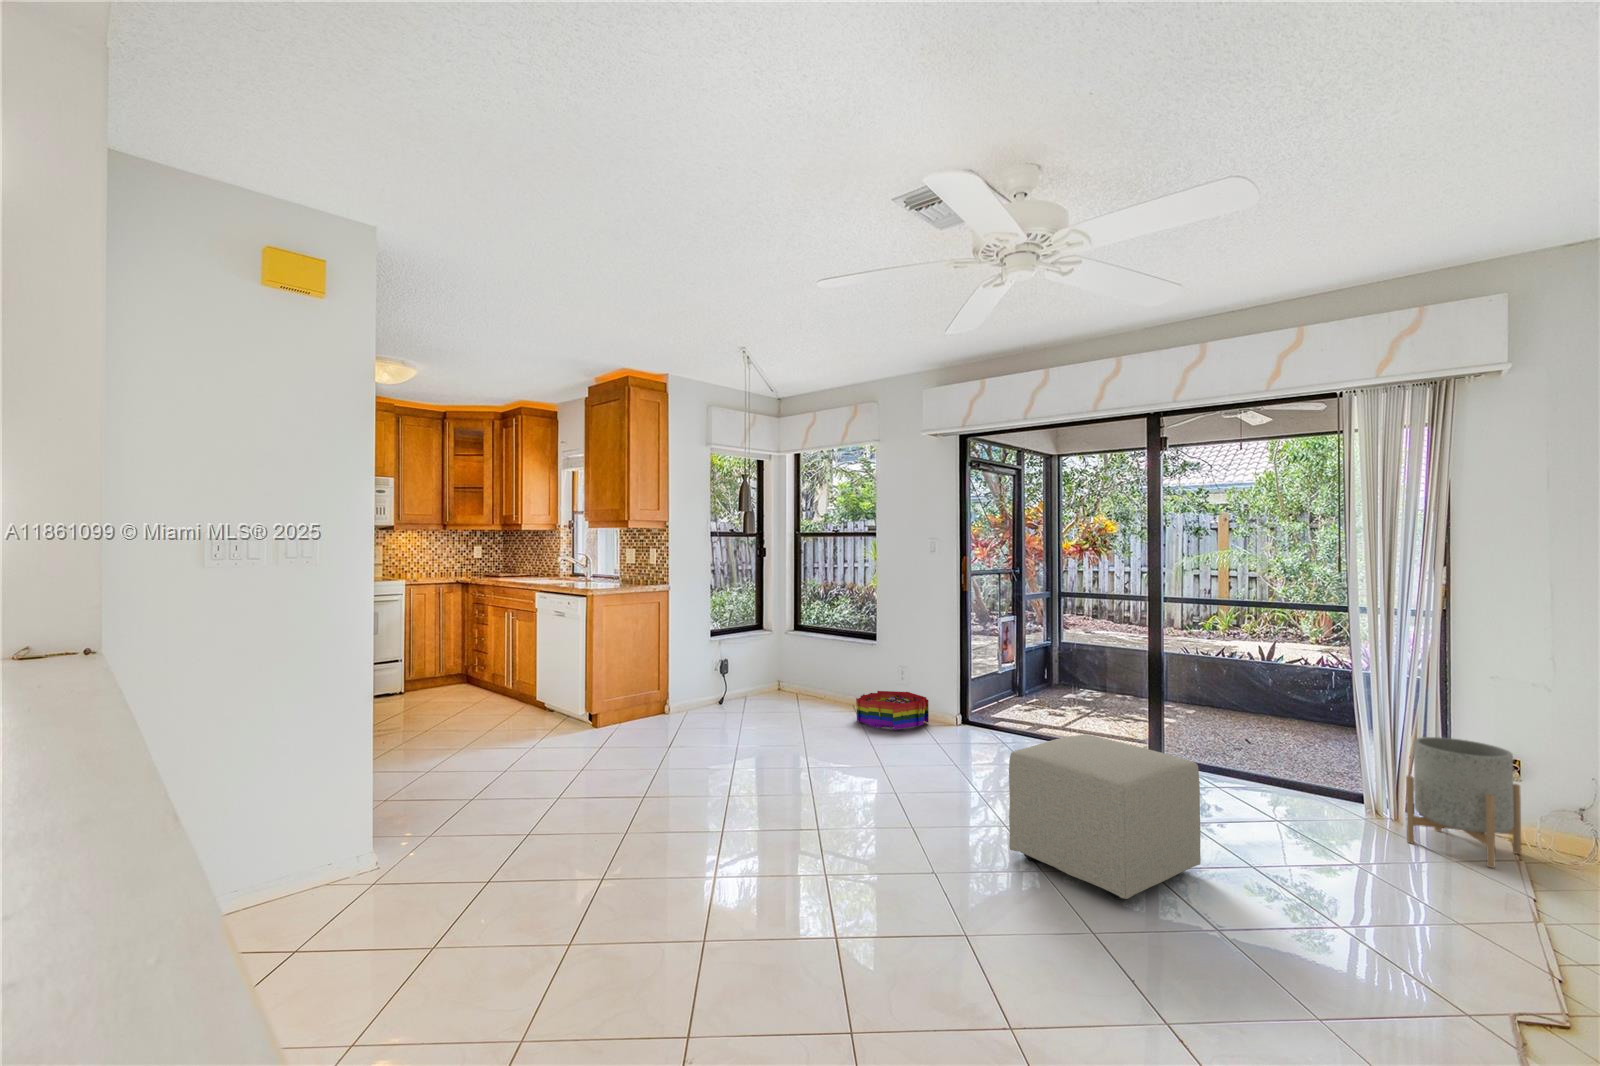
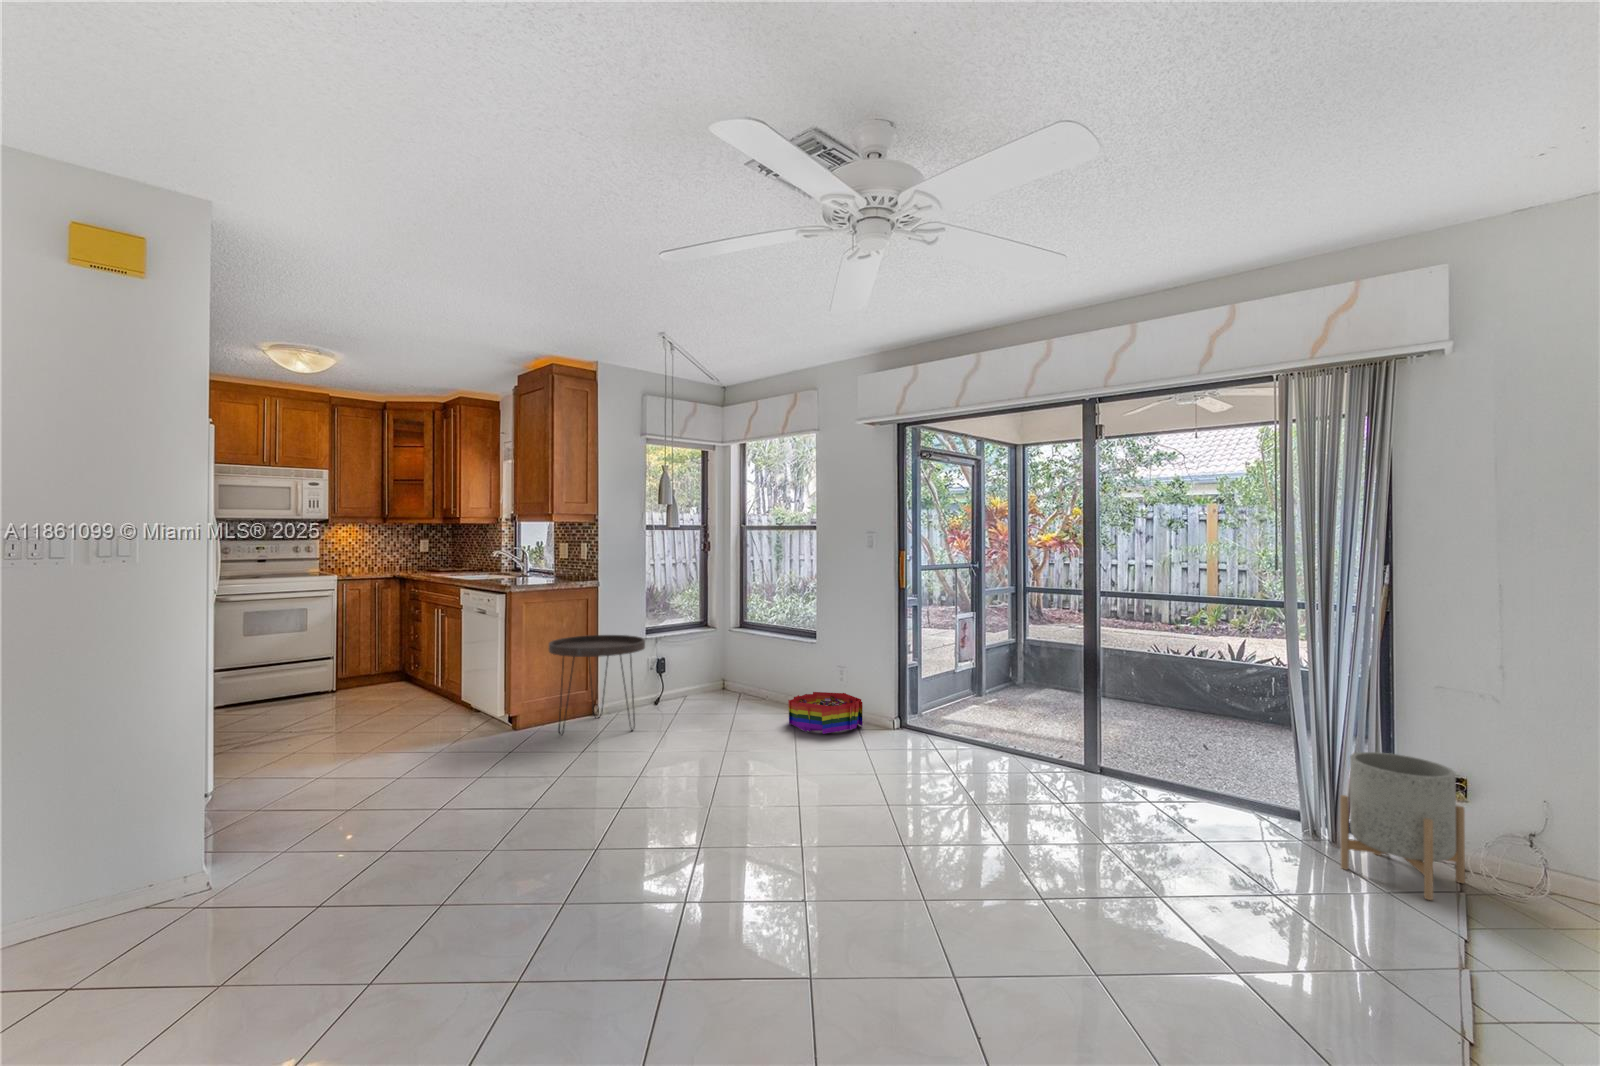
side table: none [630,637,720,733] -> present [549,635,645,735]
ottoman: present [1009,734,1201,899] -> none [898,747,1103,939]

